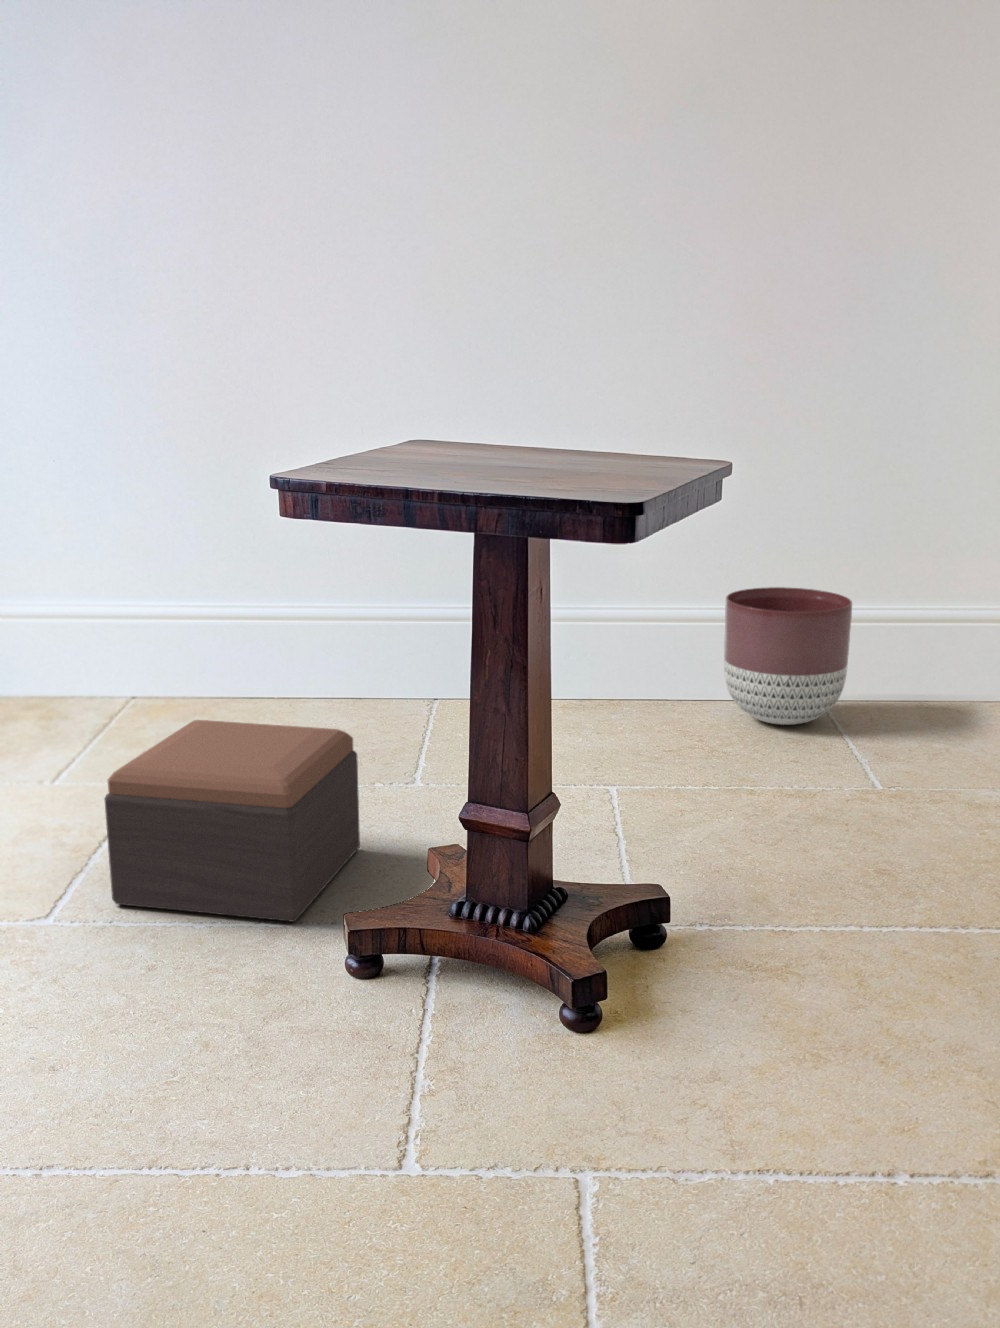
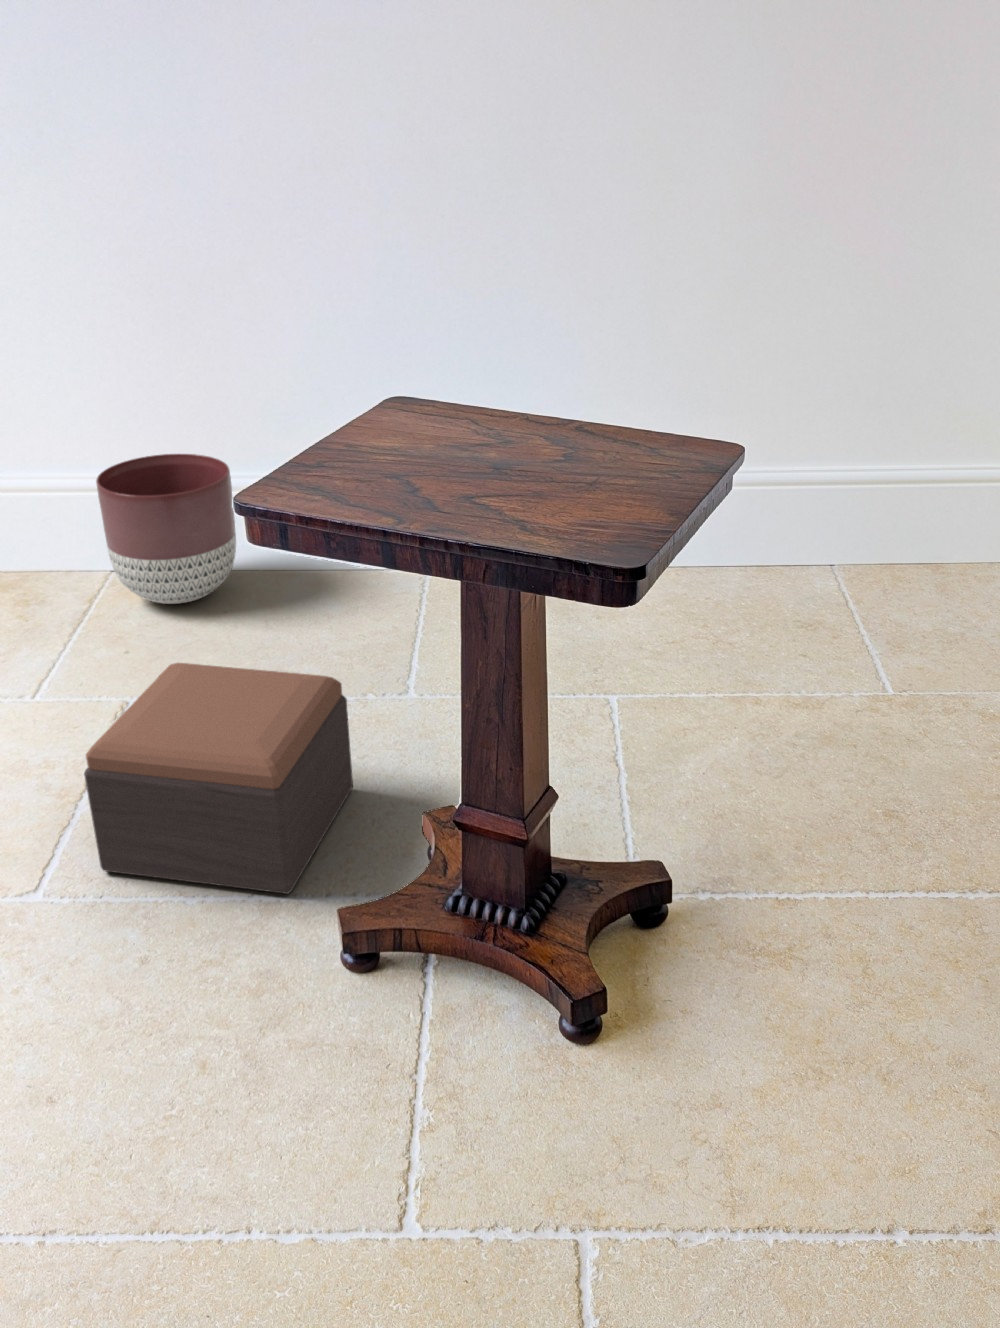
planter: present [724,587,852,725] -> present [96,454,236,604]

